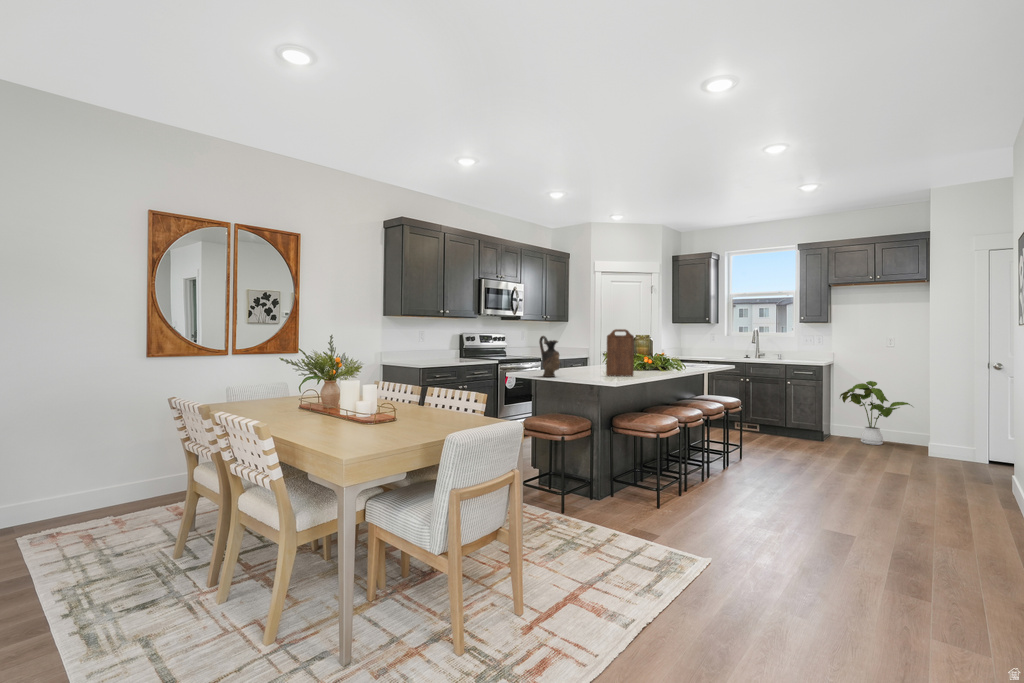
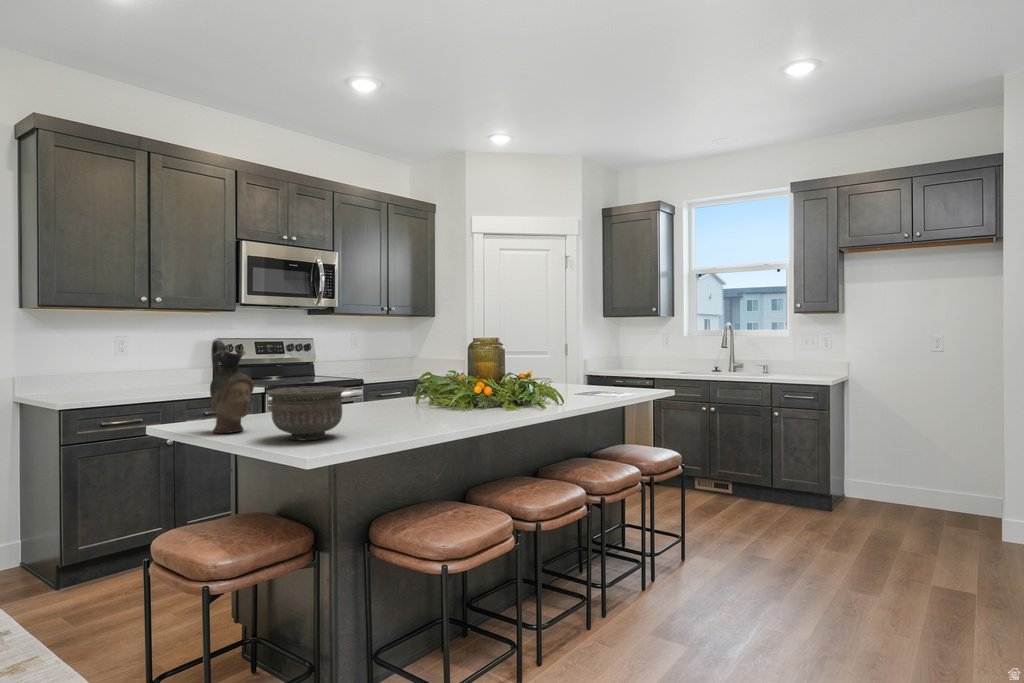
cutting board: present [606,329,634,376] -> none [367,324,427,426]
bowl: none [576,357,610,379] -> present [266,386,347,440]
house plant: present [840,381,912,445] -> none [859,409,980,516]

